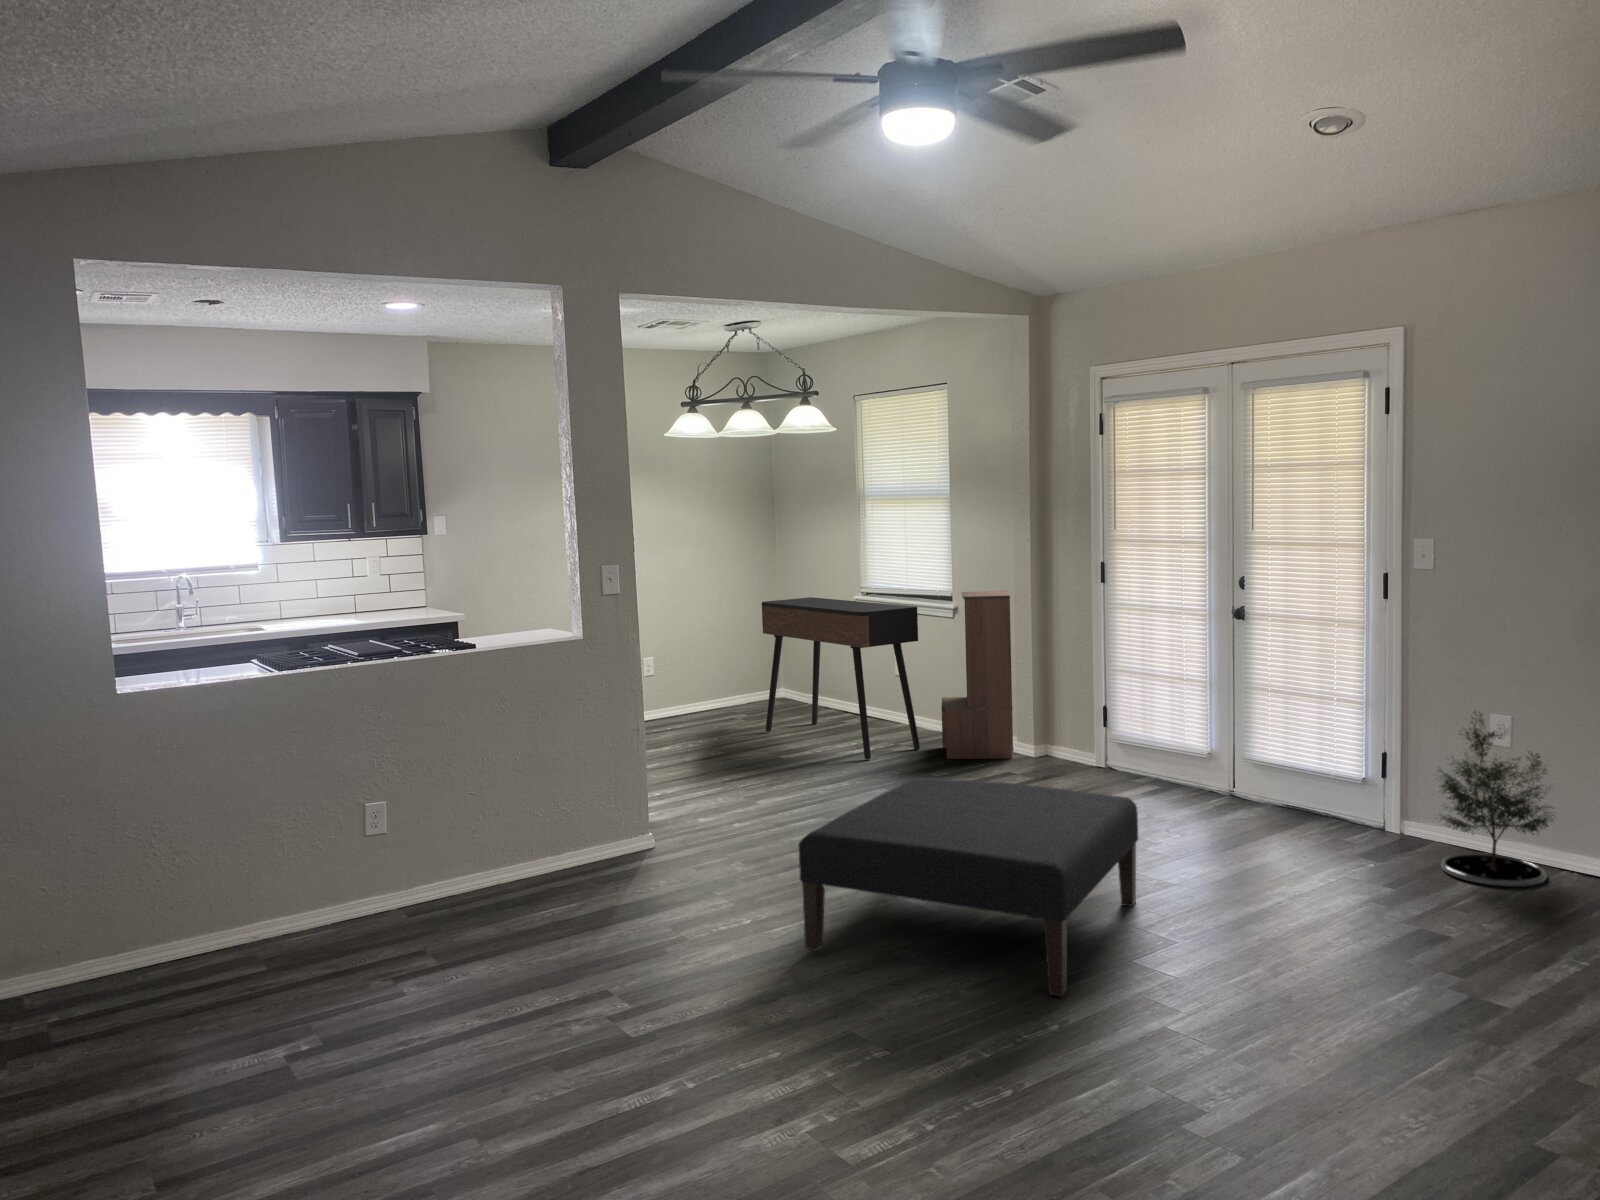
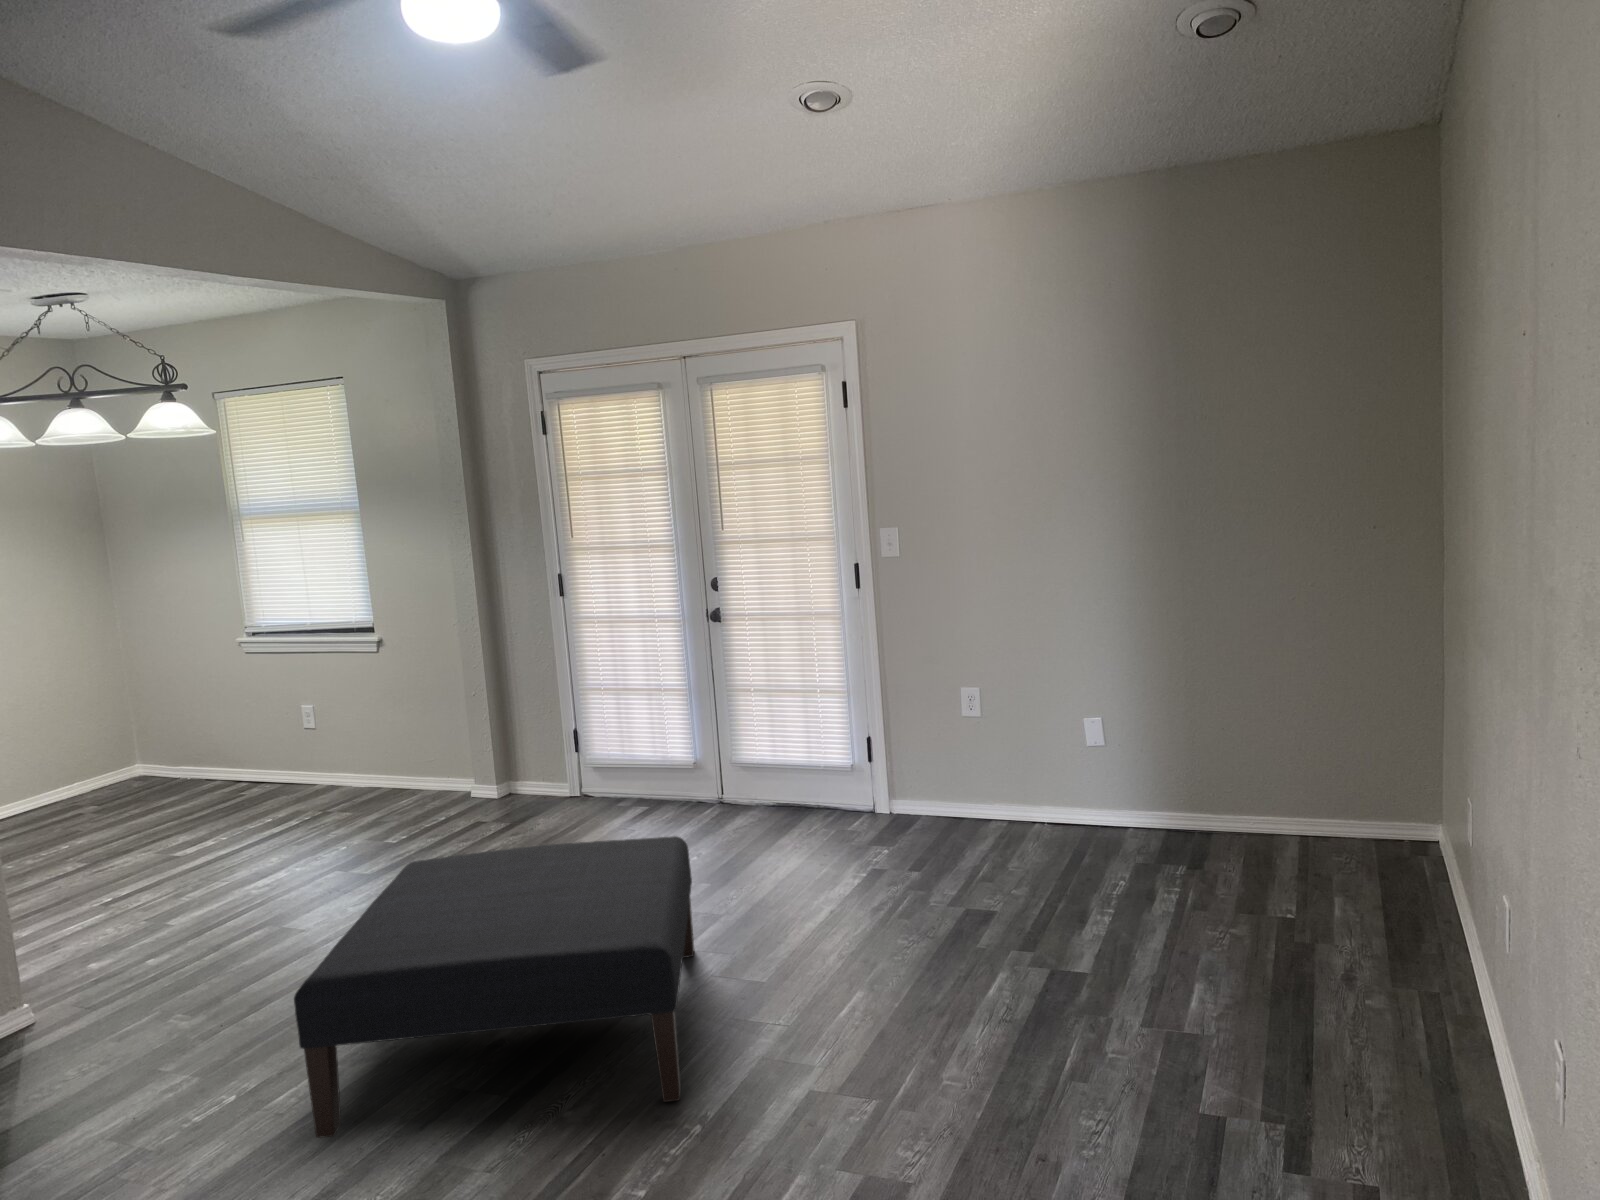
bookshelf: present [942,591,1013,759] -> none [377,614,473,818]
console table: present [762,597,920,759] -> none [111,644,357,837]
potted tree: present [1438,712,1552,887] -> none [930,685,1030,849]

